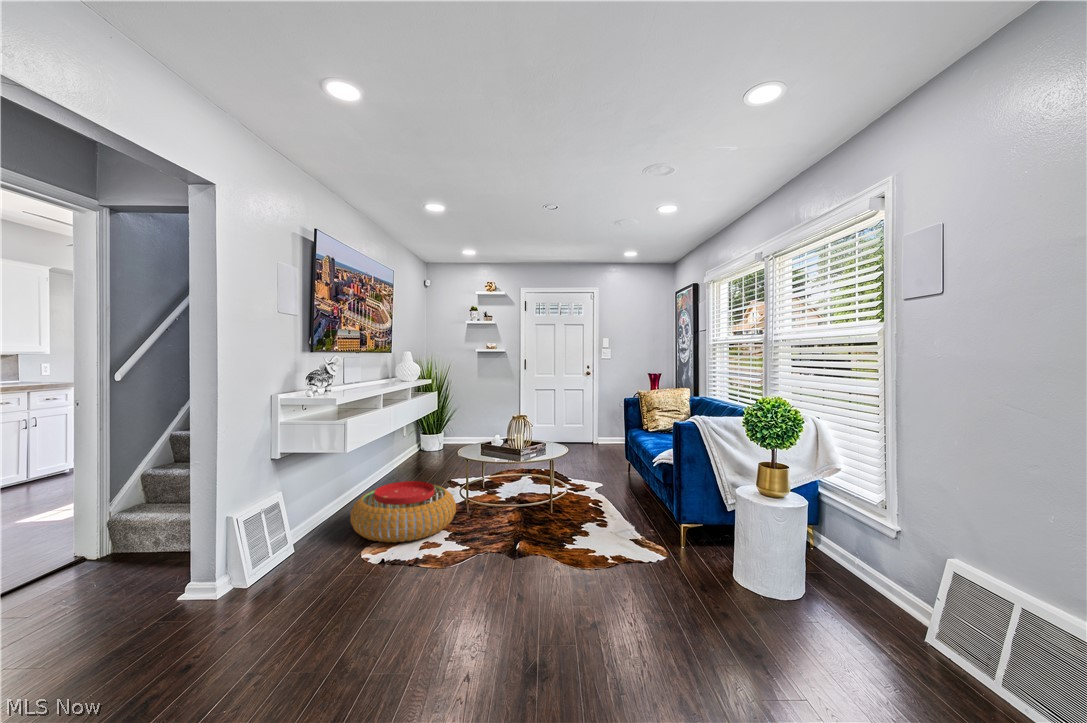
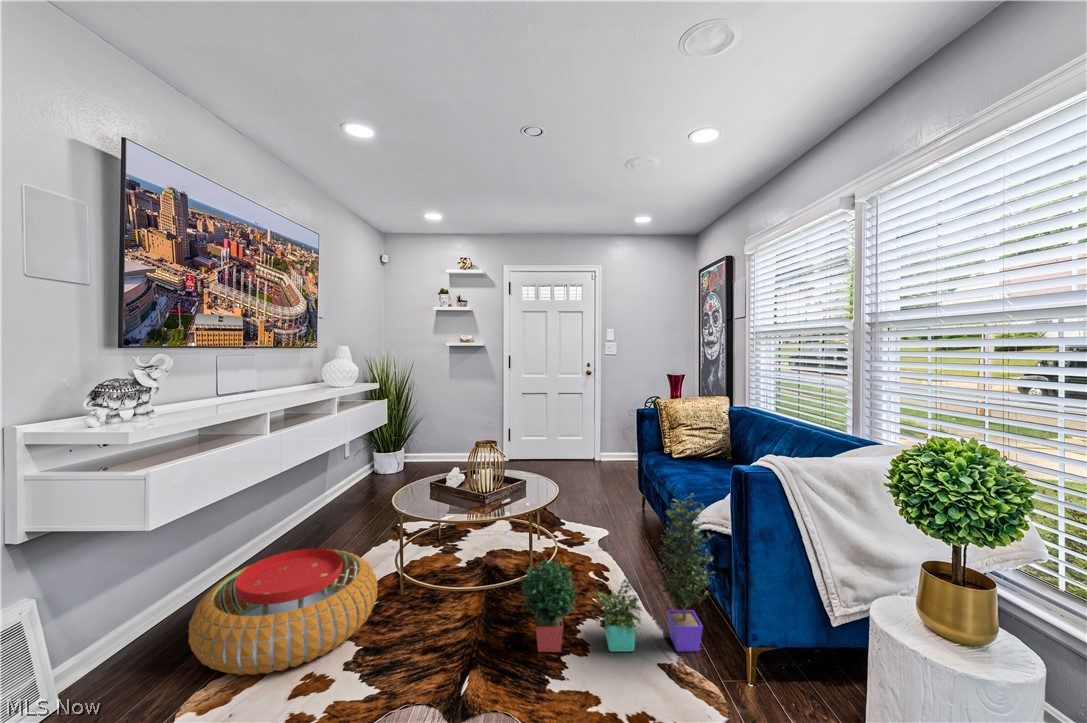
potted plant: none [547,442,666,536] -> present [520,494,714,652]

